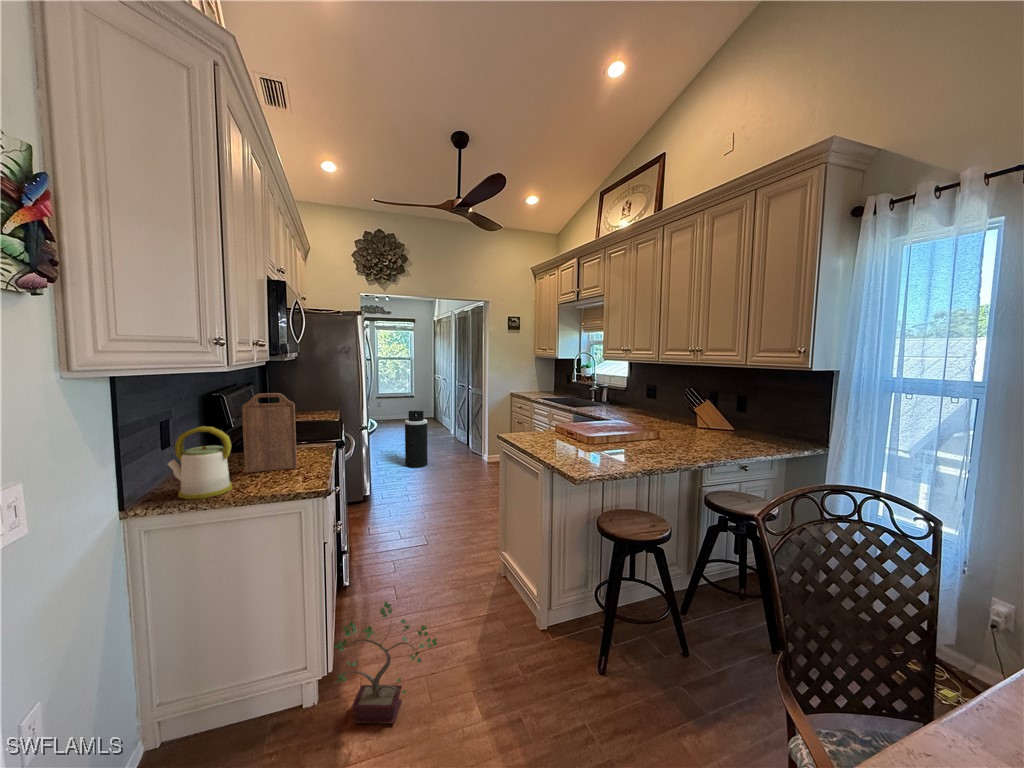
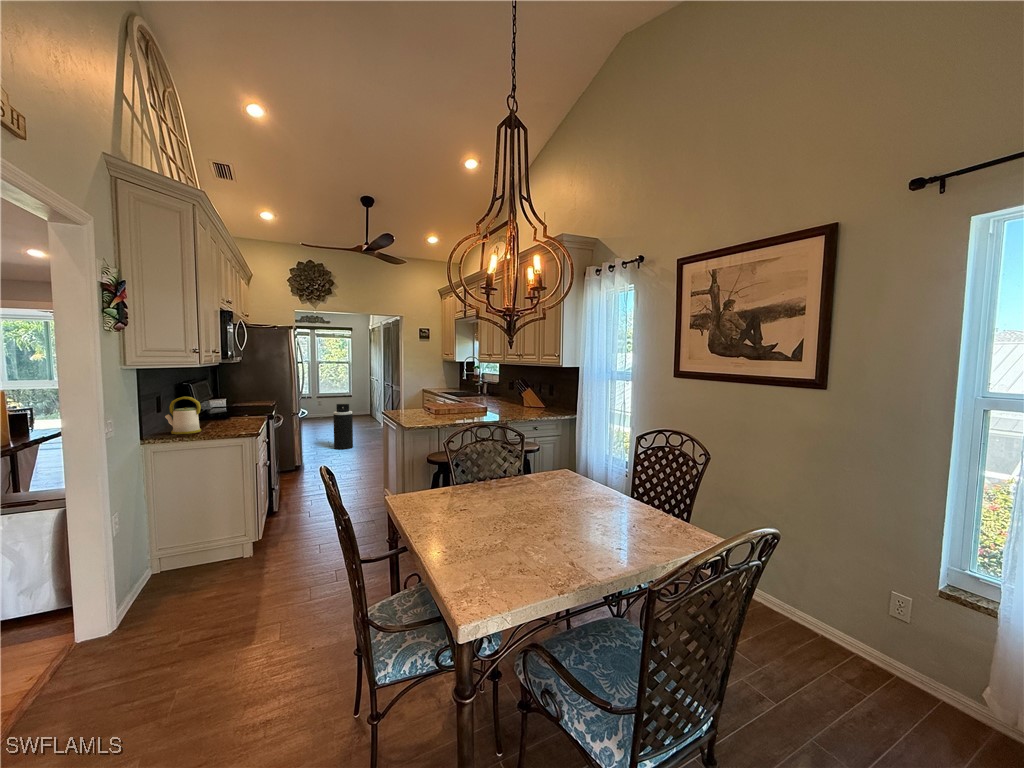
cutting board: present [242,393,297,473] -> none [205,380,239,426]
potted plant: present [334,602,438,723] -> none [259,491,317,557]

